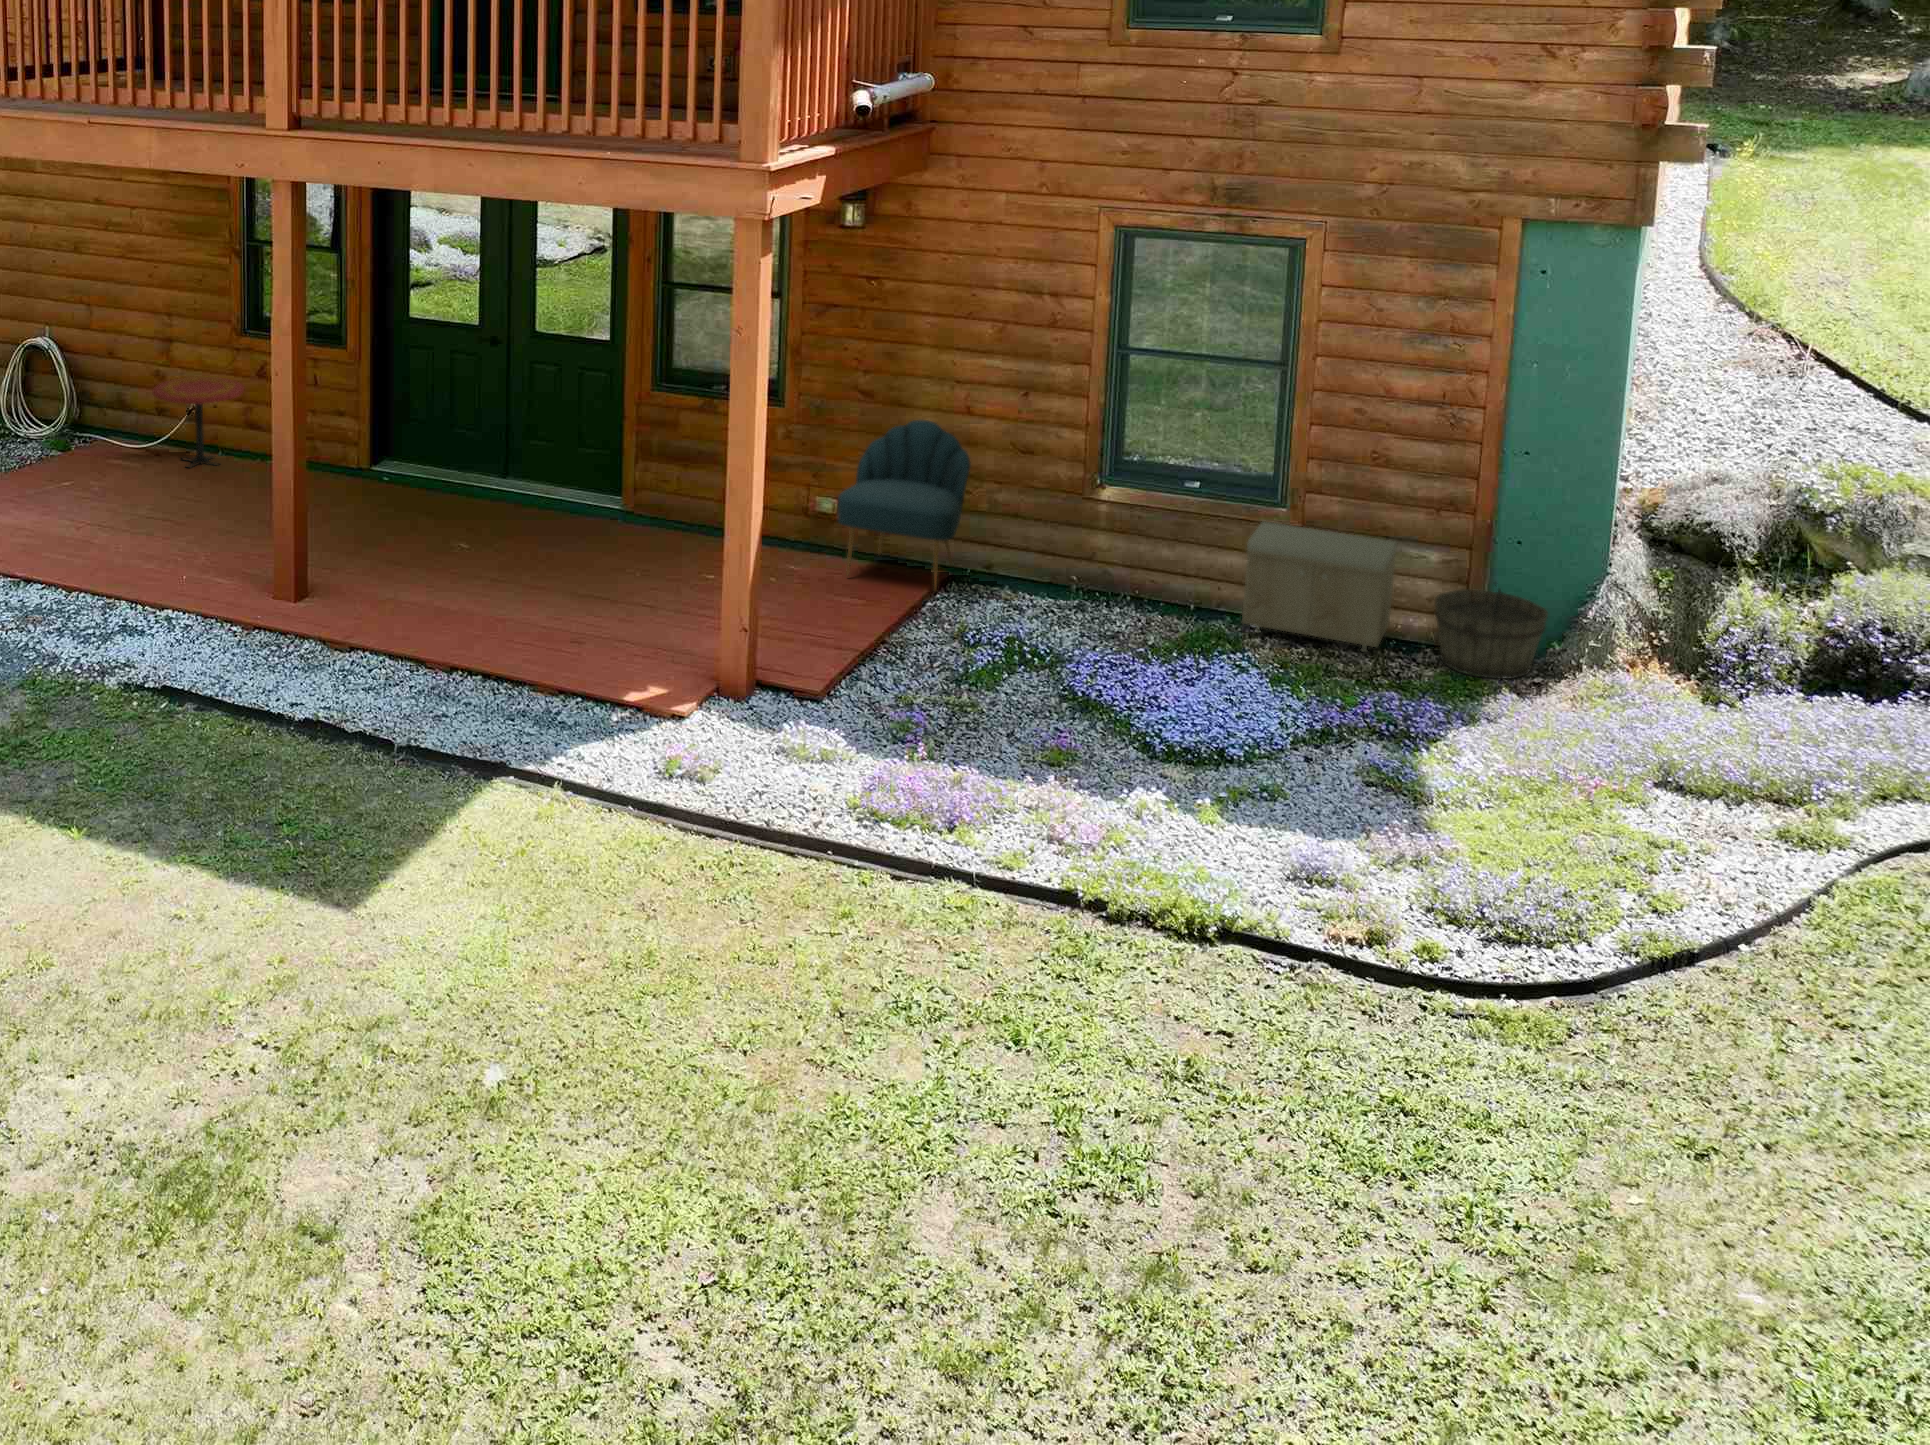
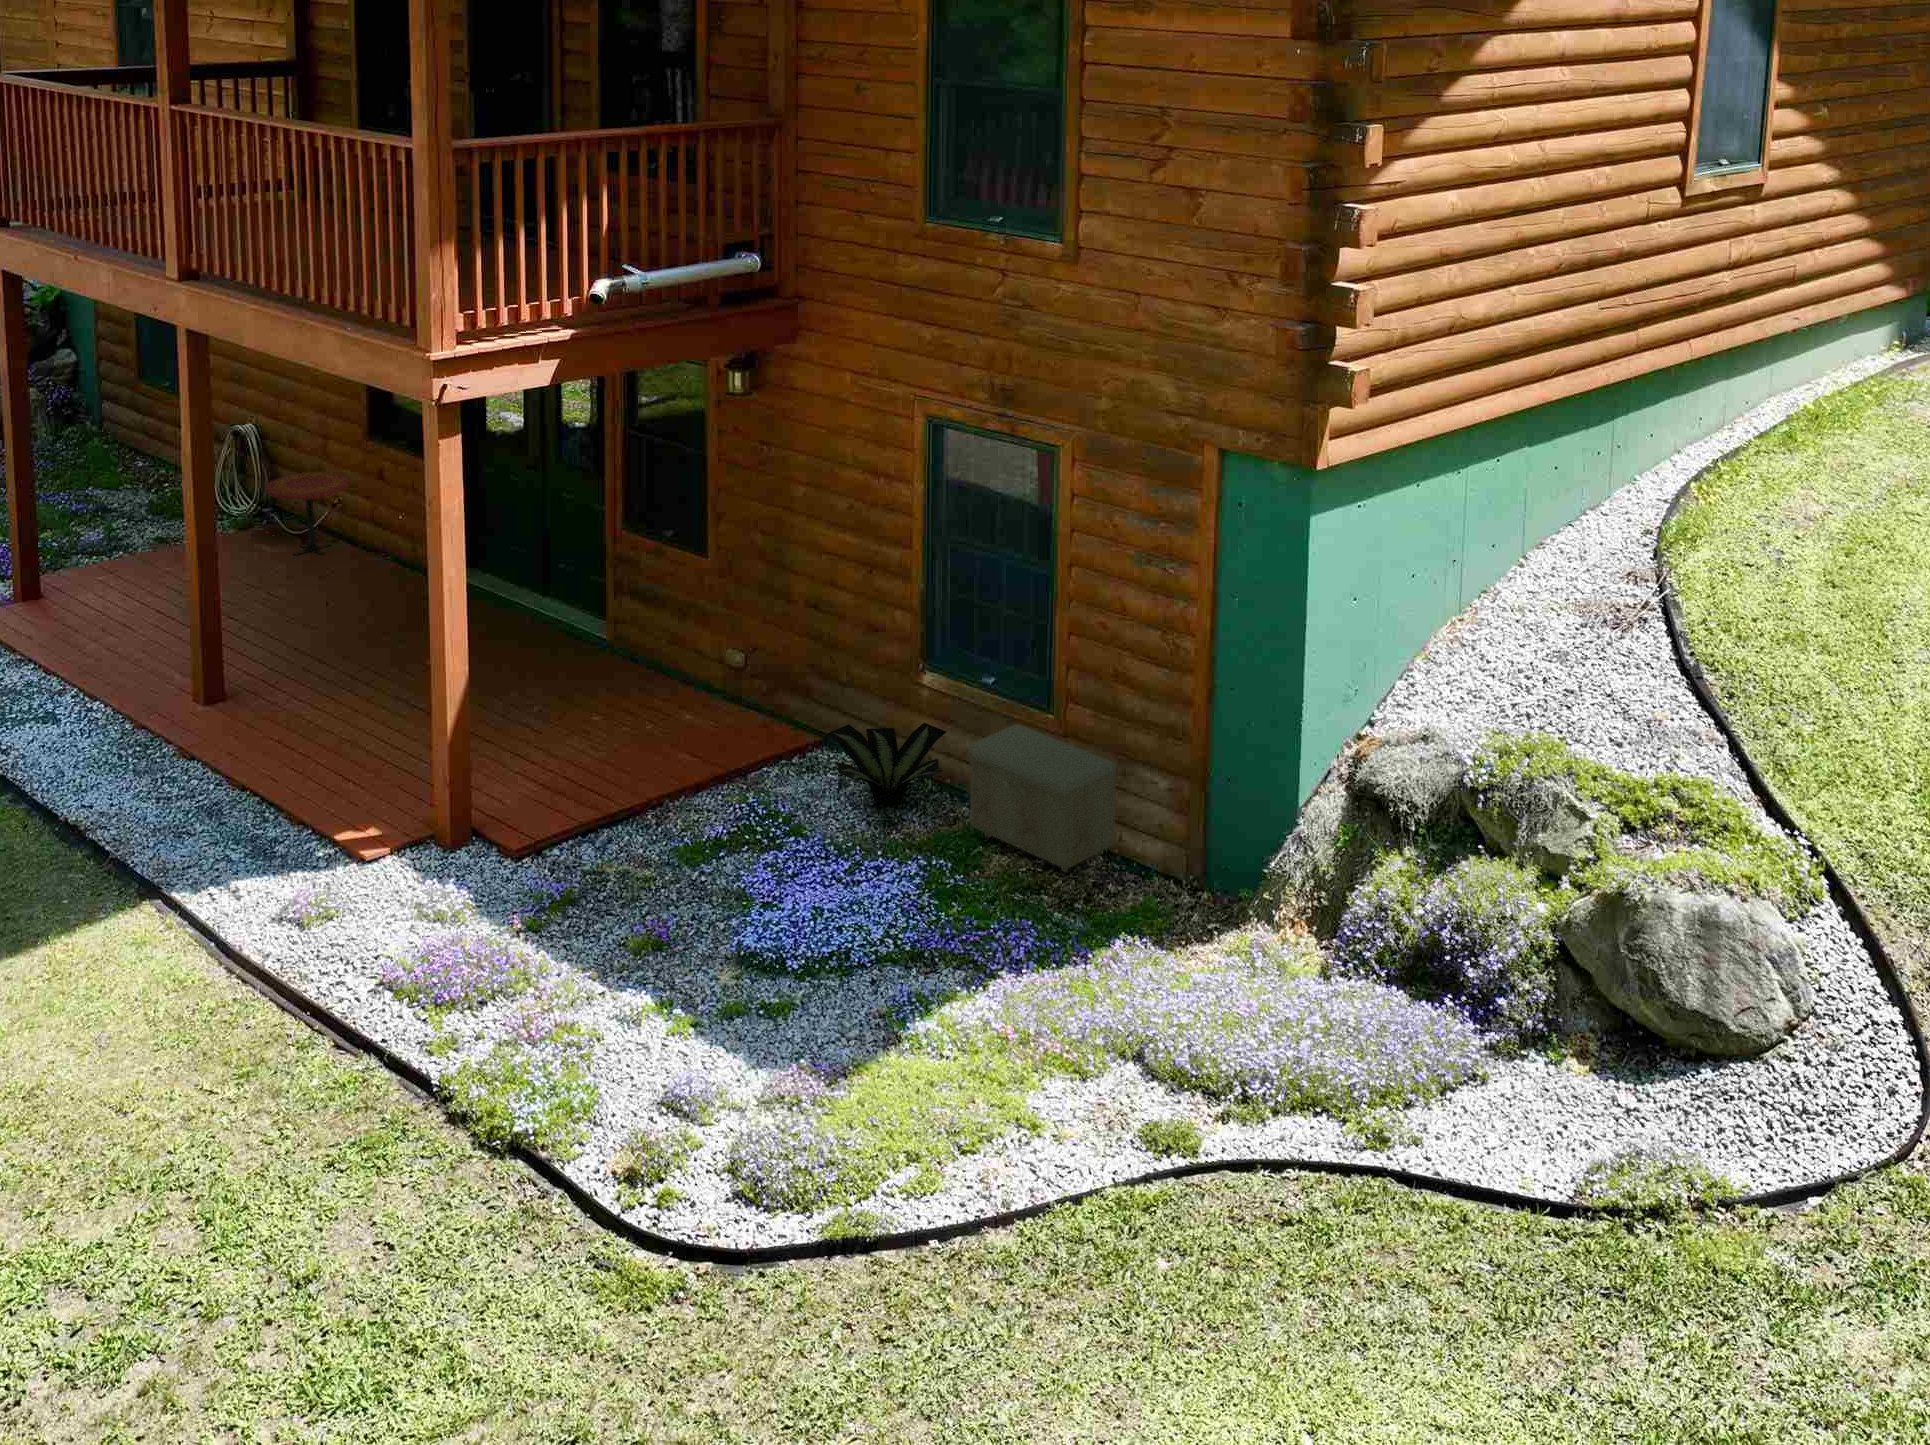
chair: present [837,420,971,591] -> none [680,583,808,756]
potted plant: none [1050,538,1194,620] -> present [827,723,946,806]
wooden bucket: present [1435,585,1548,679] -> none [1112,818,1217,921]

